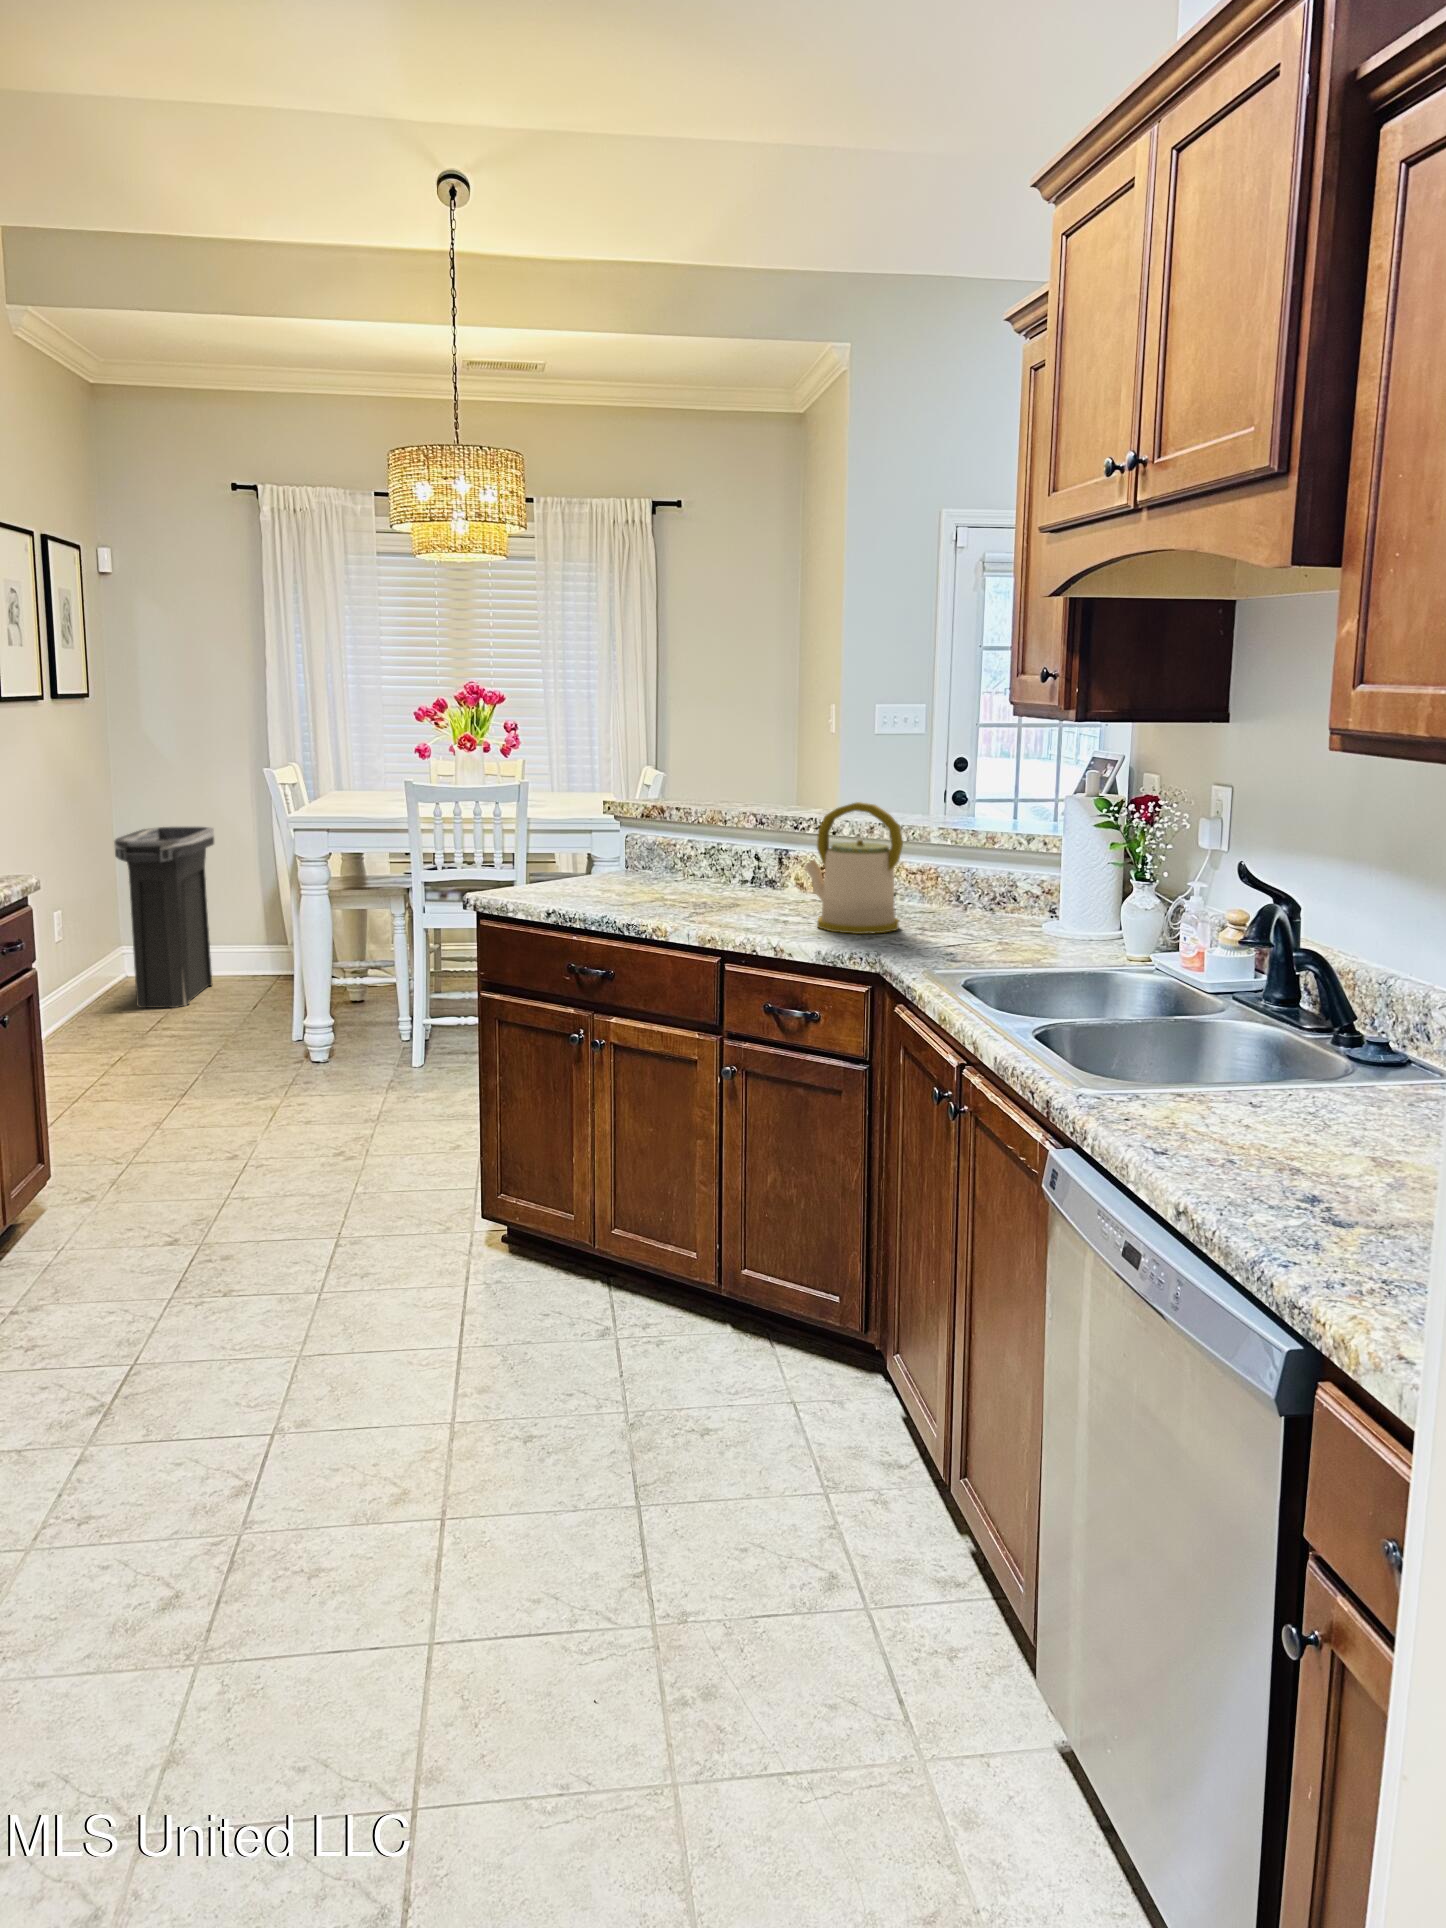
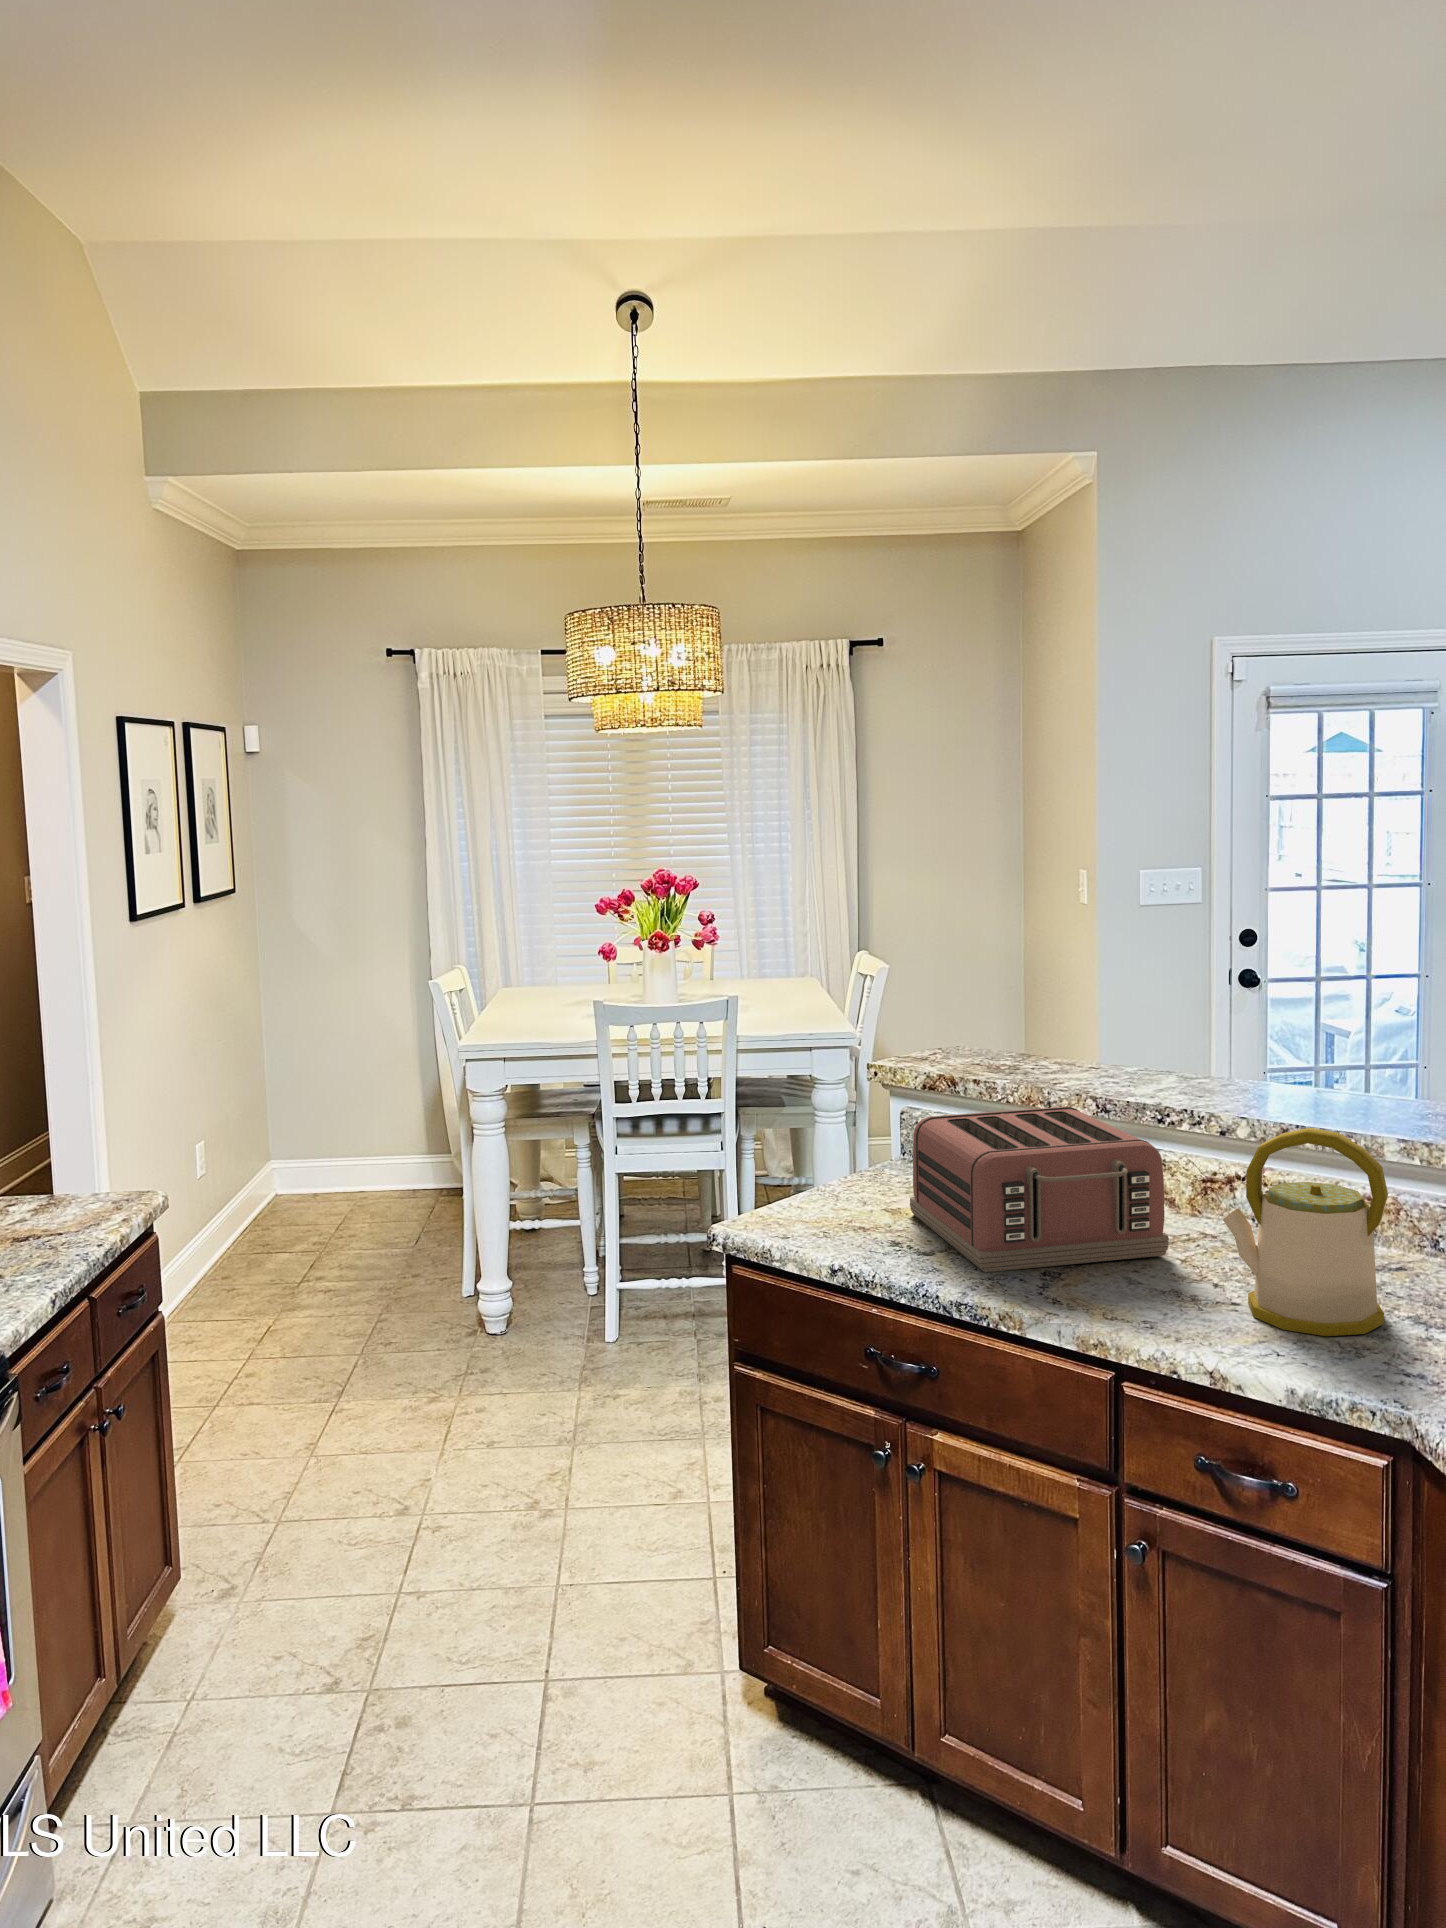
toaster: none [614,816,782,912] -> present [910,1106,1169,1272]
trash can: present [114,827,214,1008] -> none [261,1031,370,1249]

